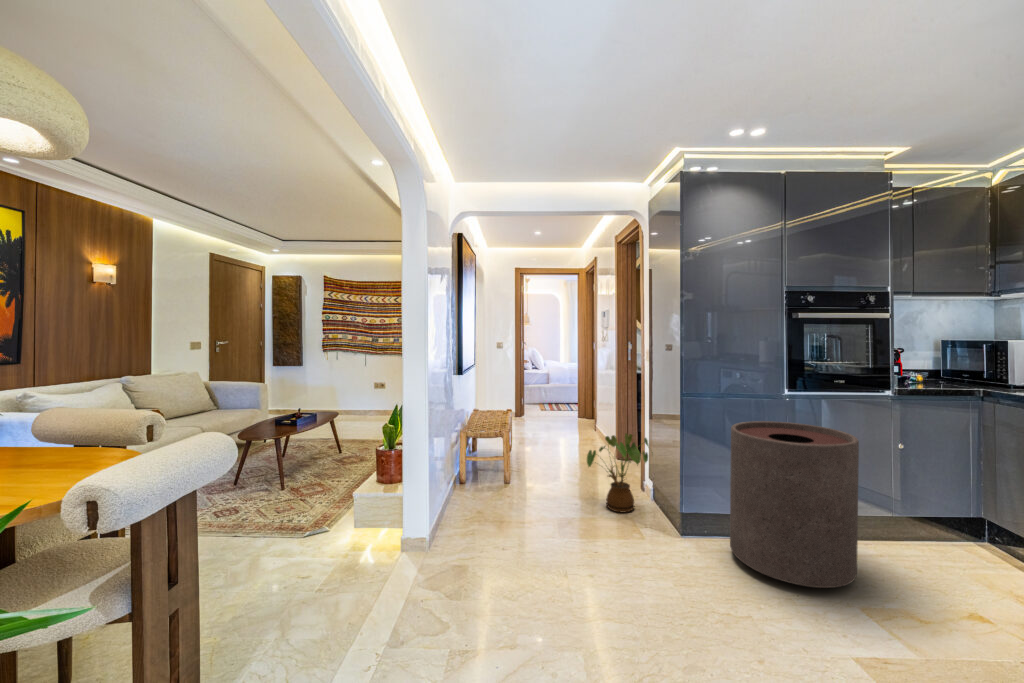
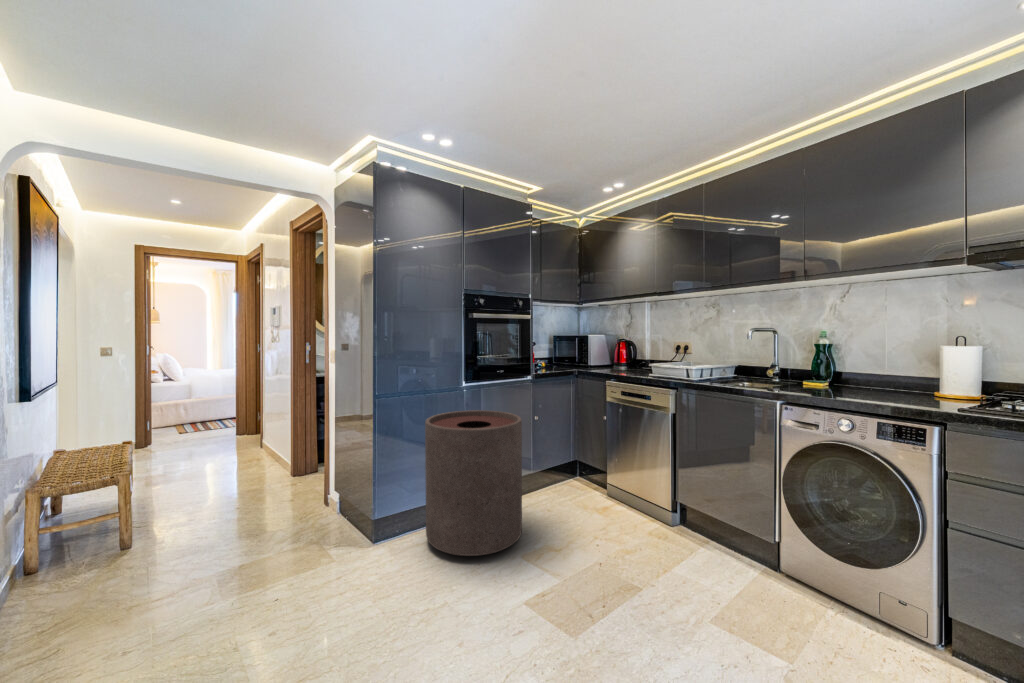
house plant: present [587,433,653,512] -> none [262,445,344,539]

